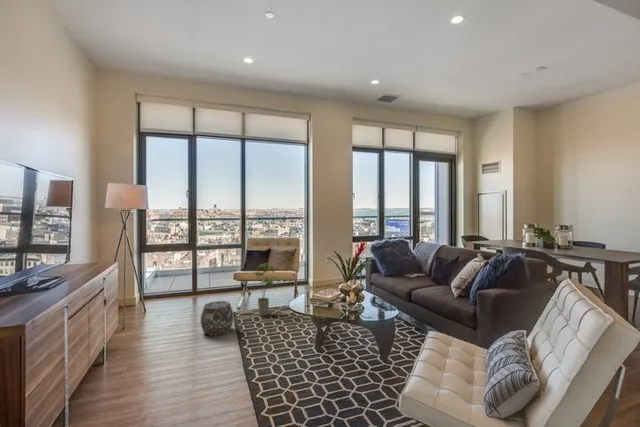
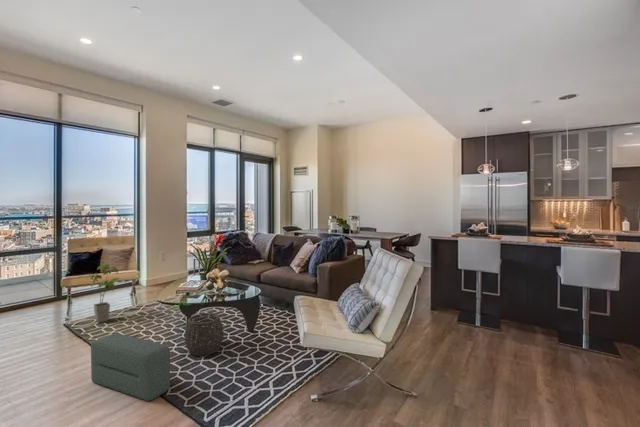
woven basket: present [201,301,234,336] -> present [184,313,224,356]
pouf: none [222,332,272,412] -> present [91,333,170,401]

